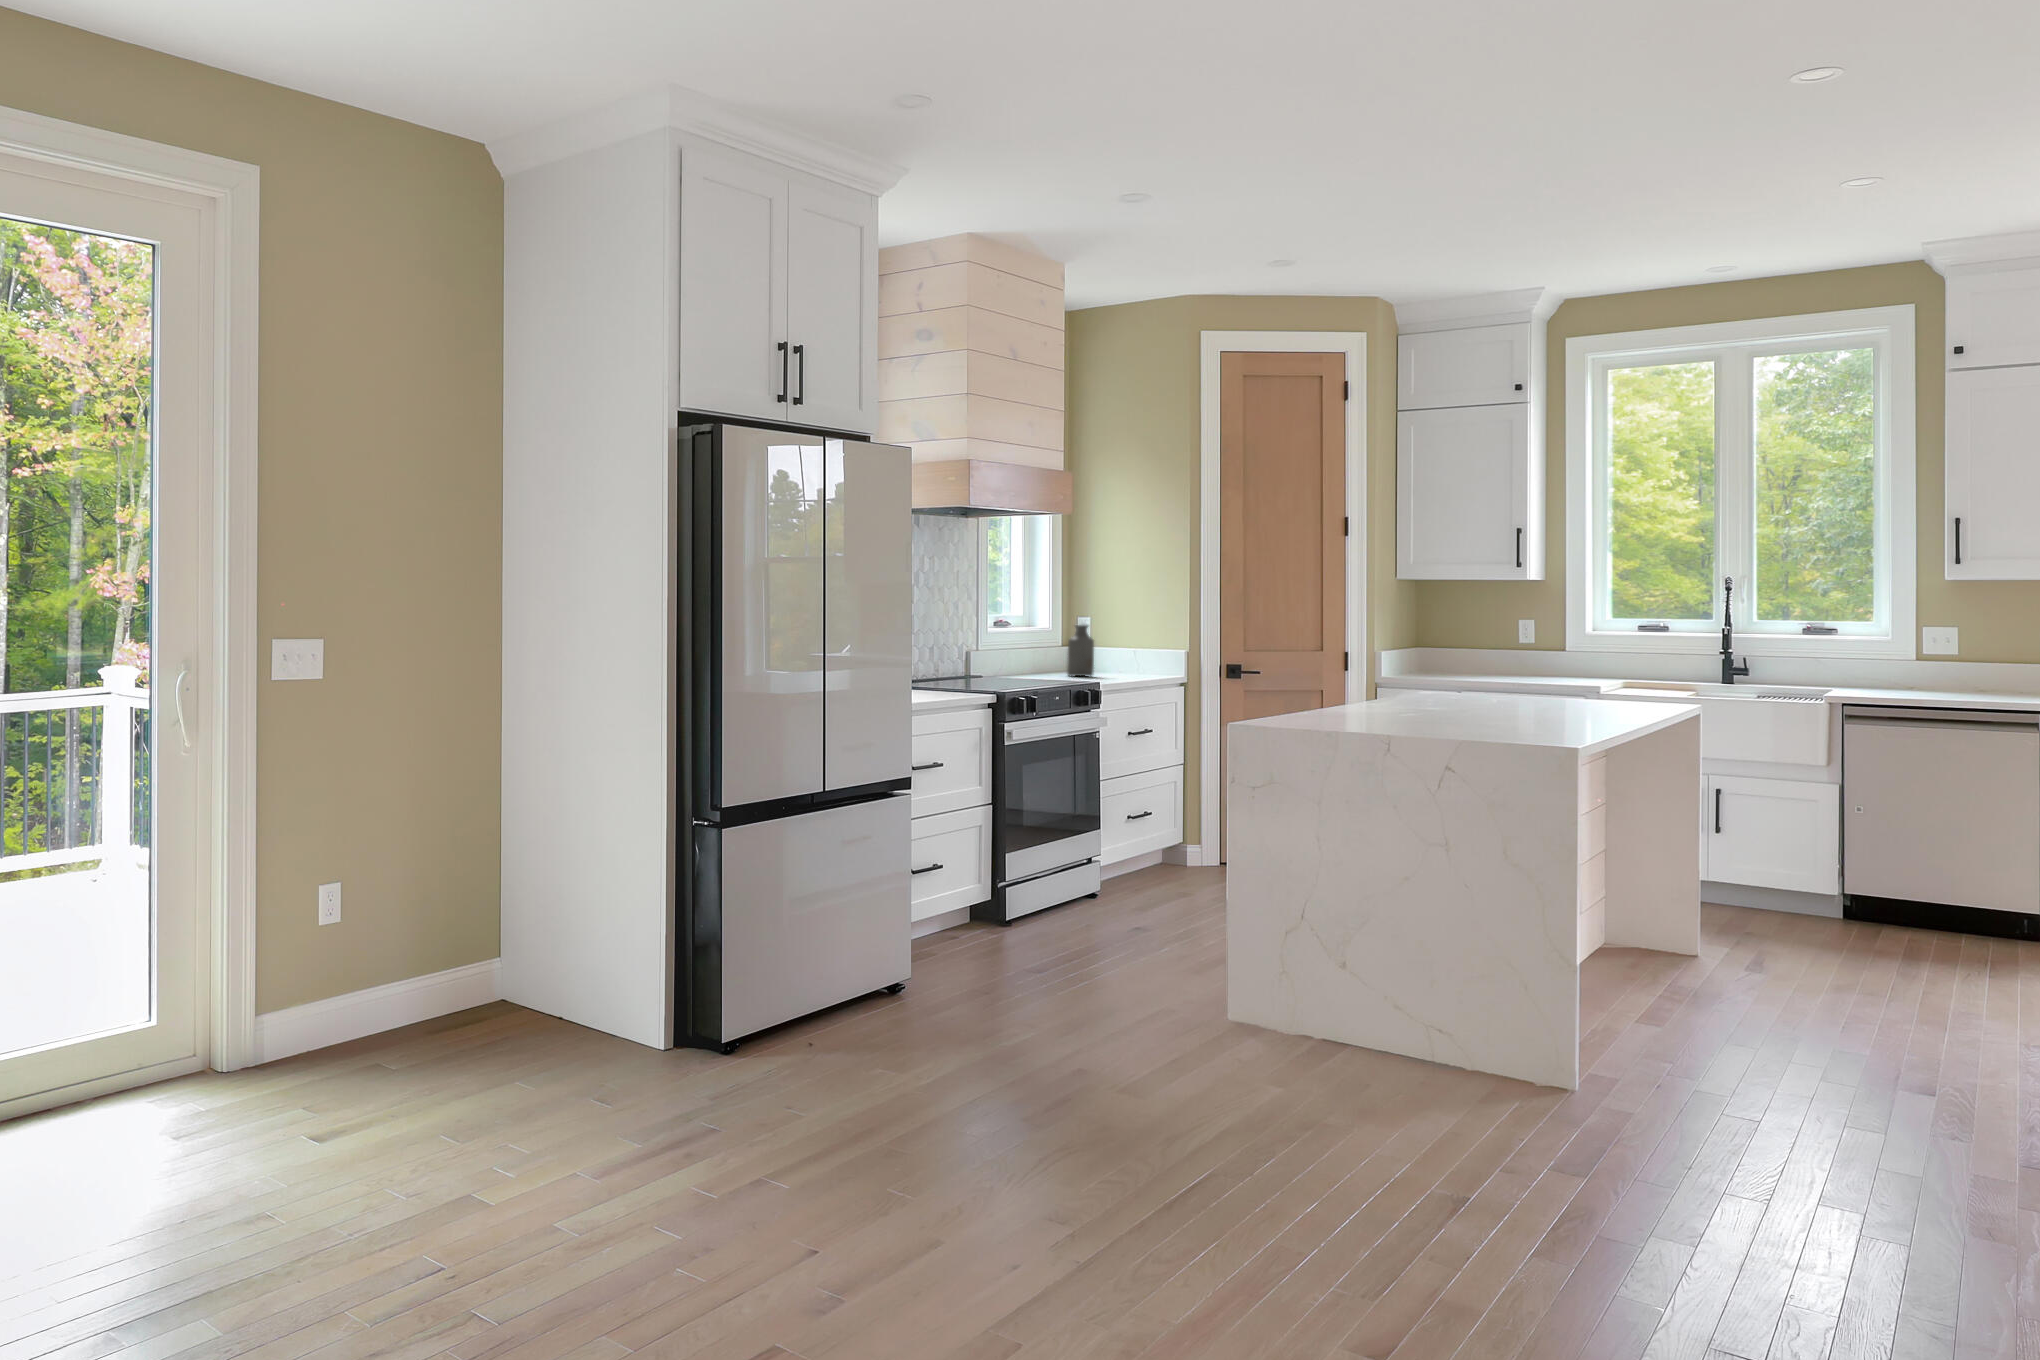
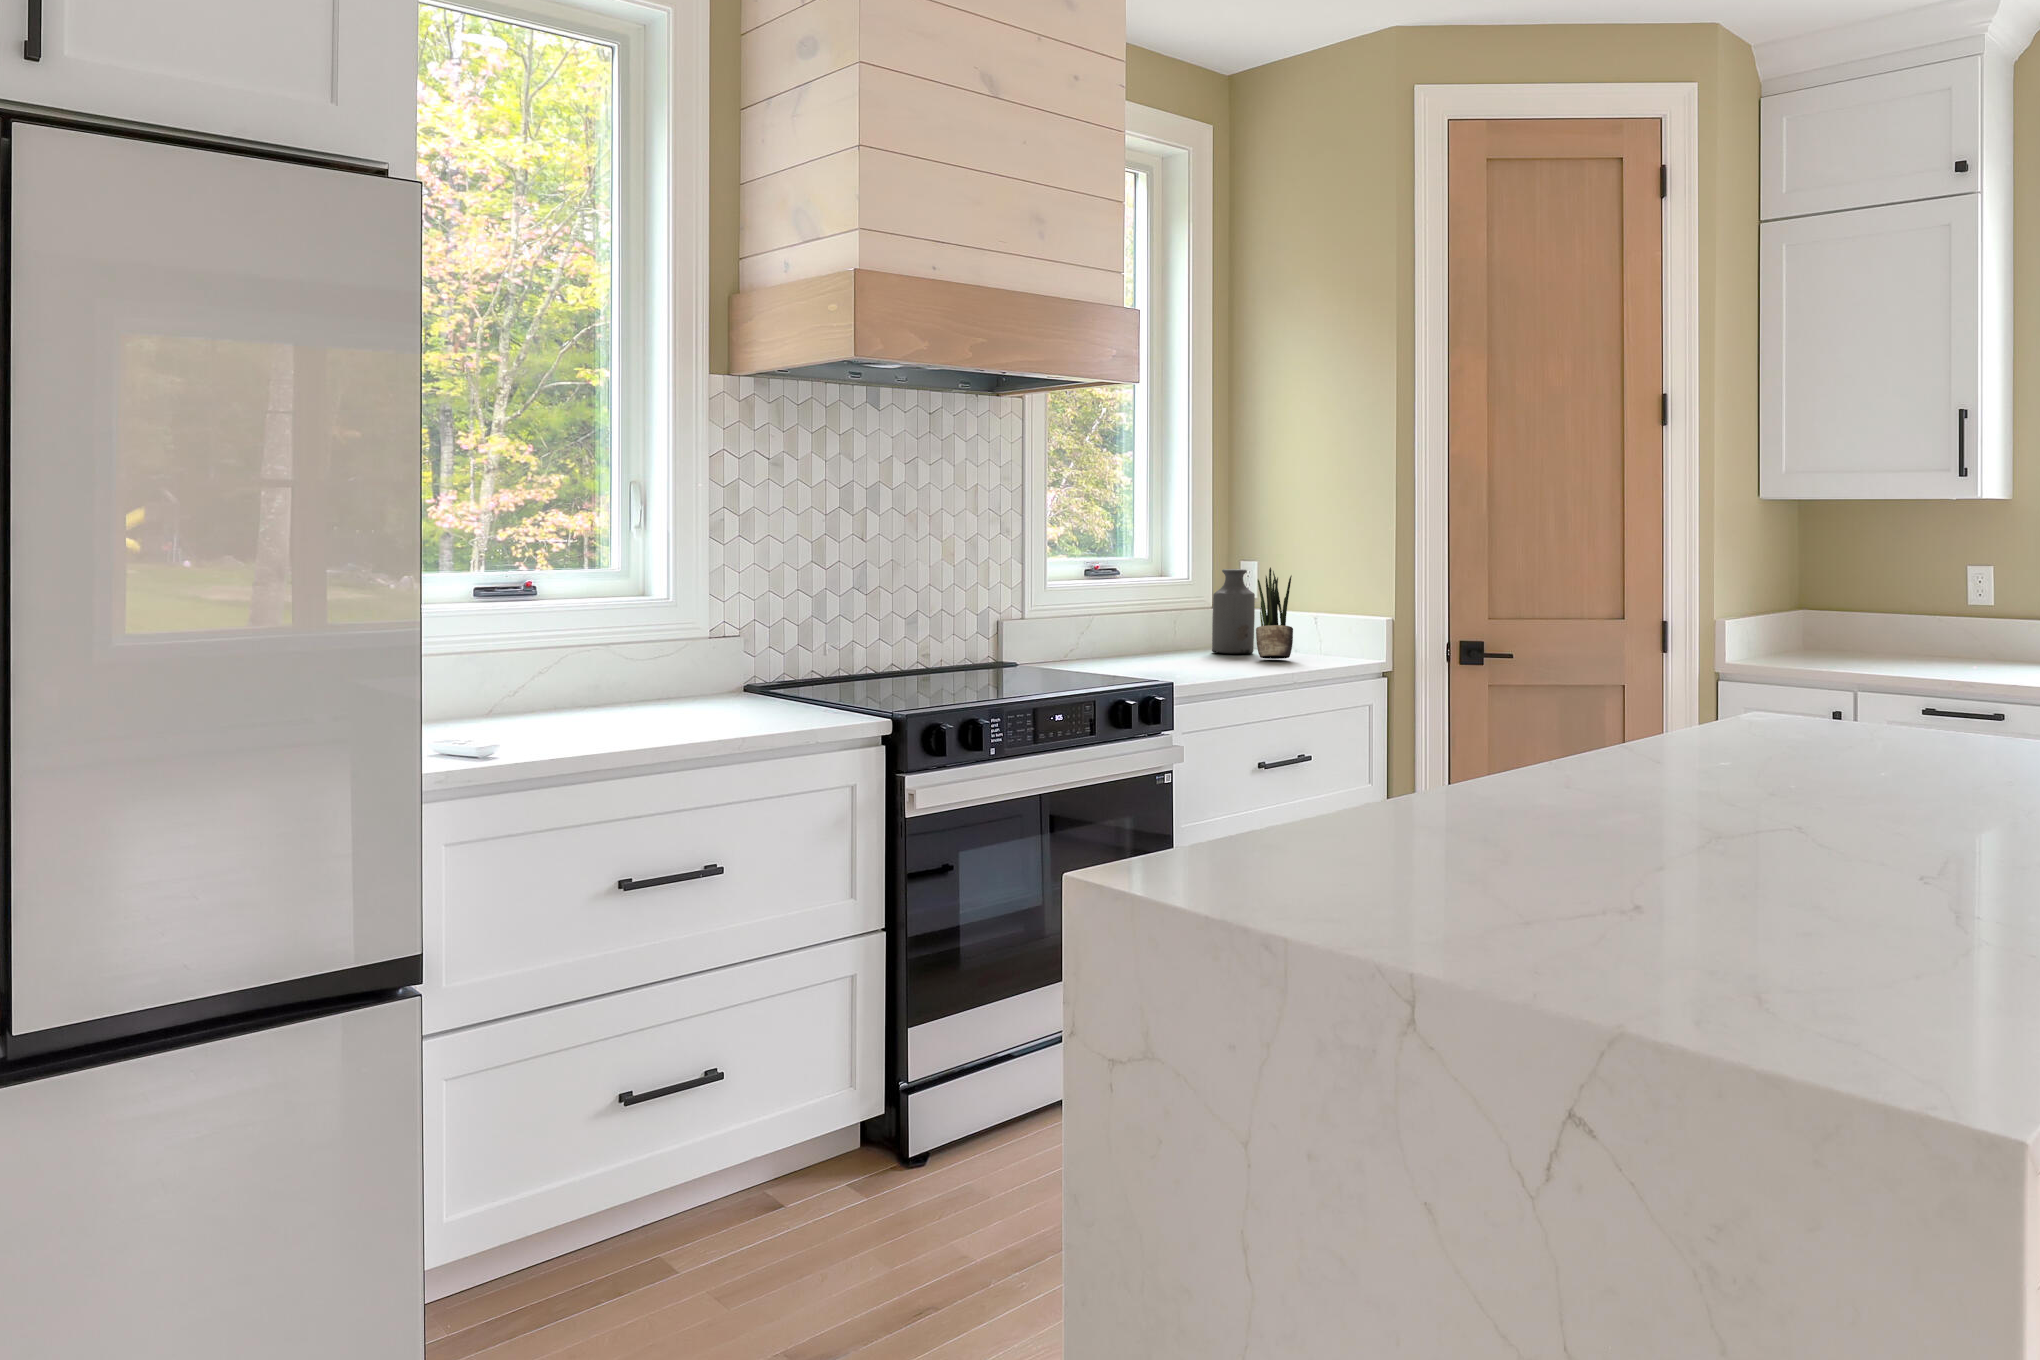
potted plant: none [1105,622,1127,678] -> present [1256,567,1293,659]

